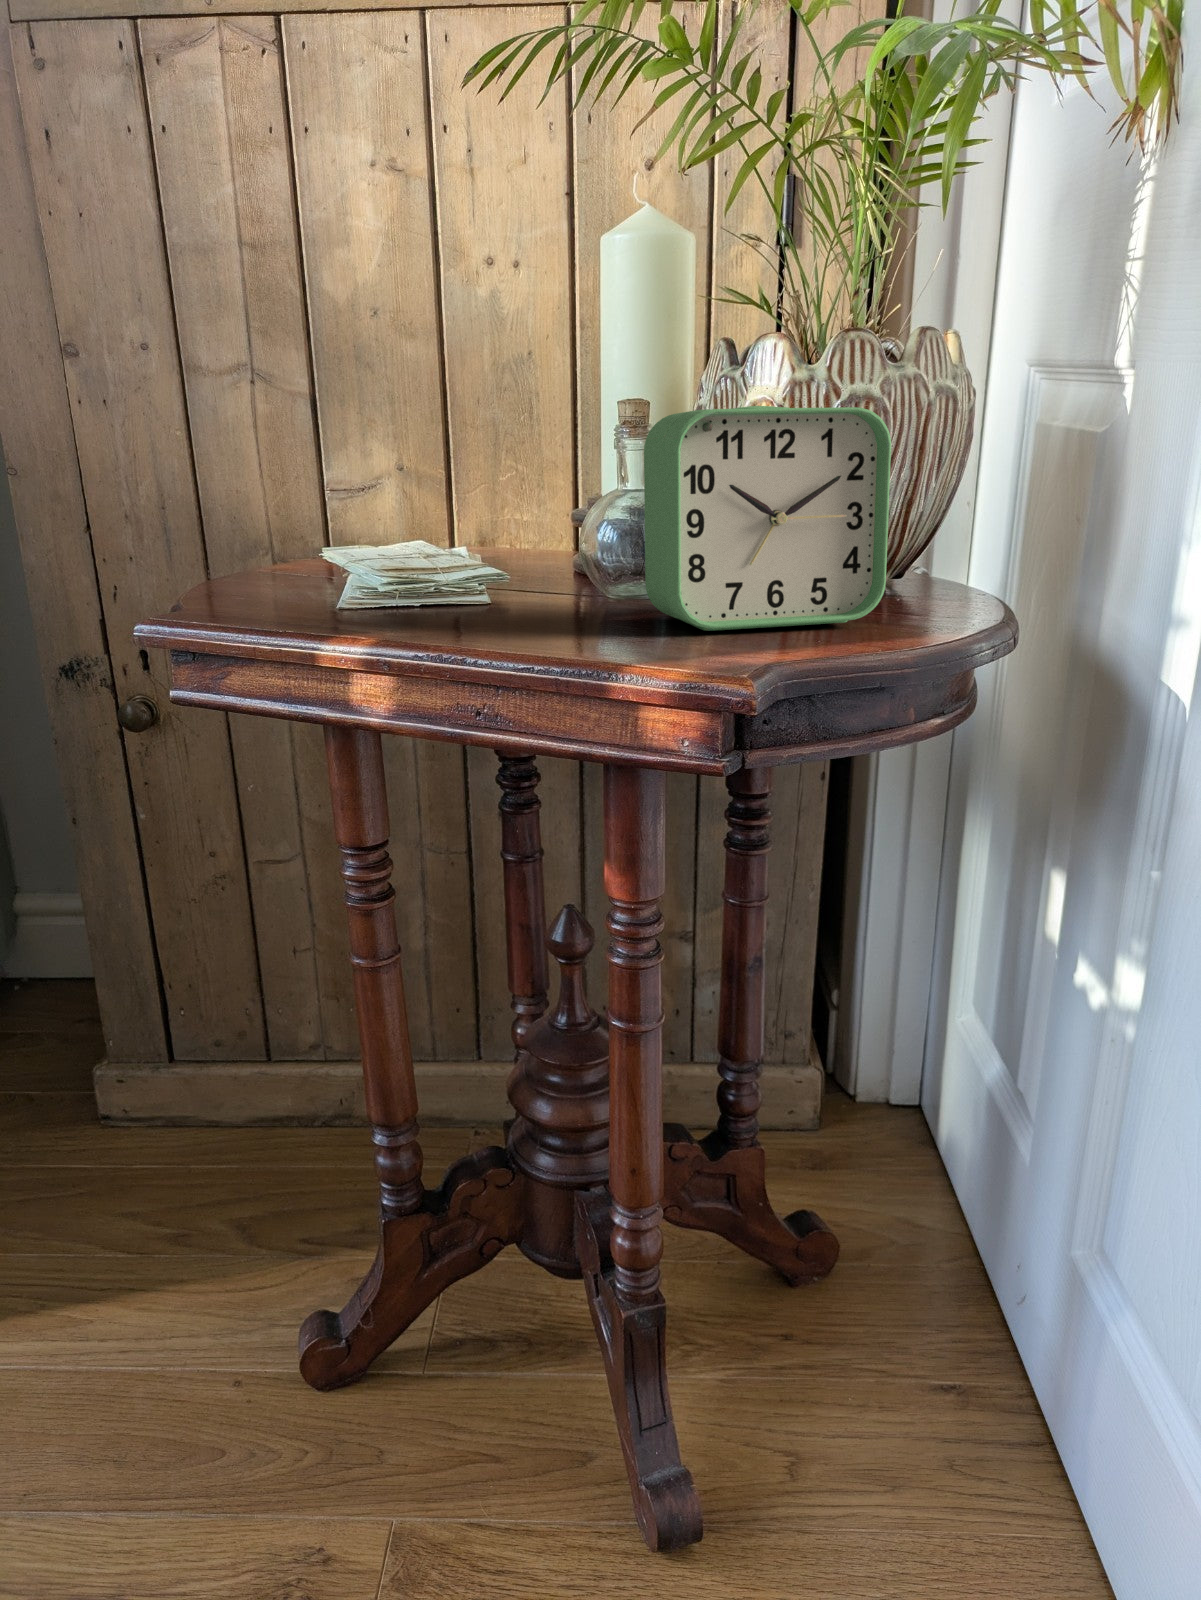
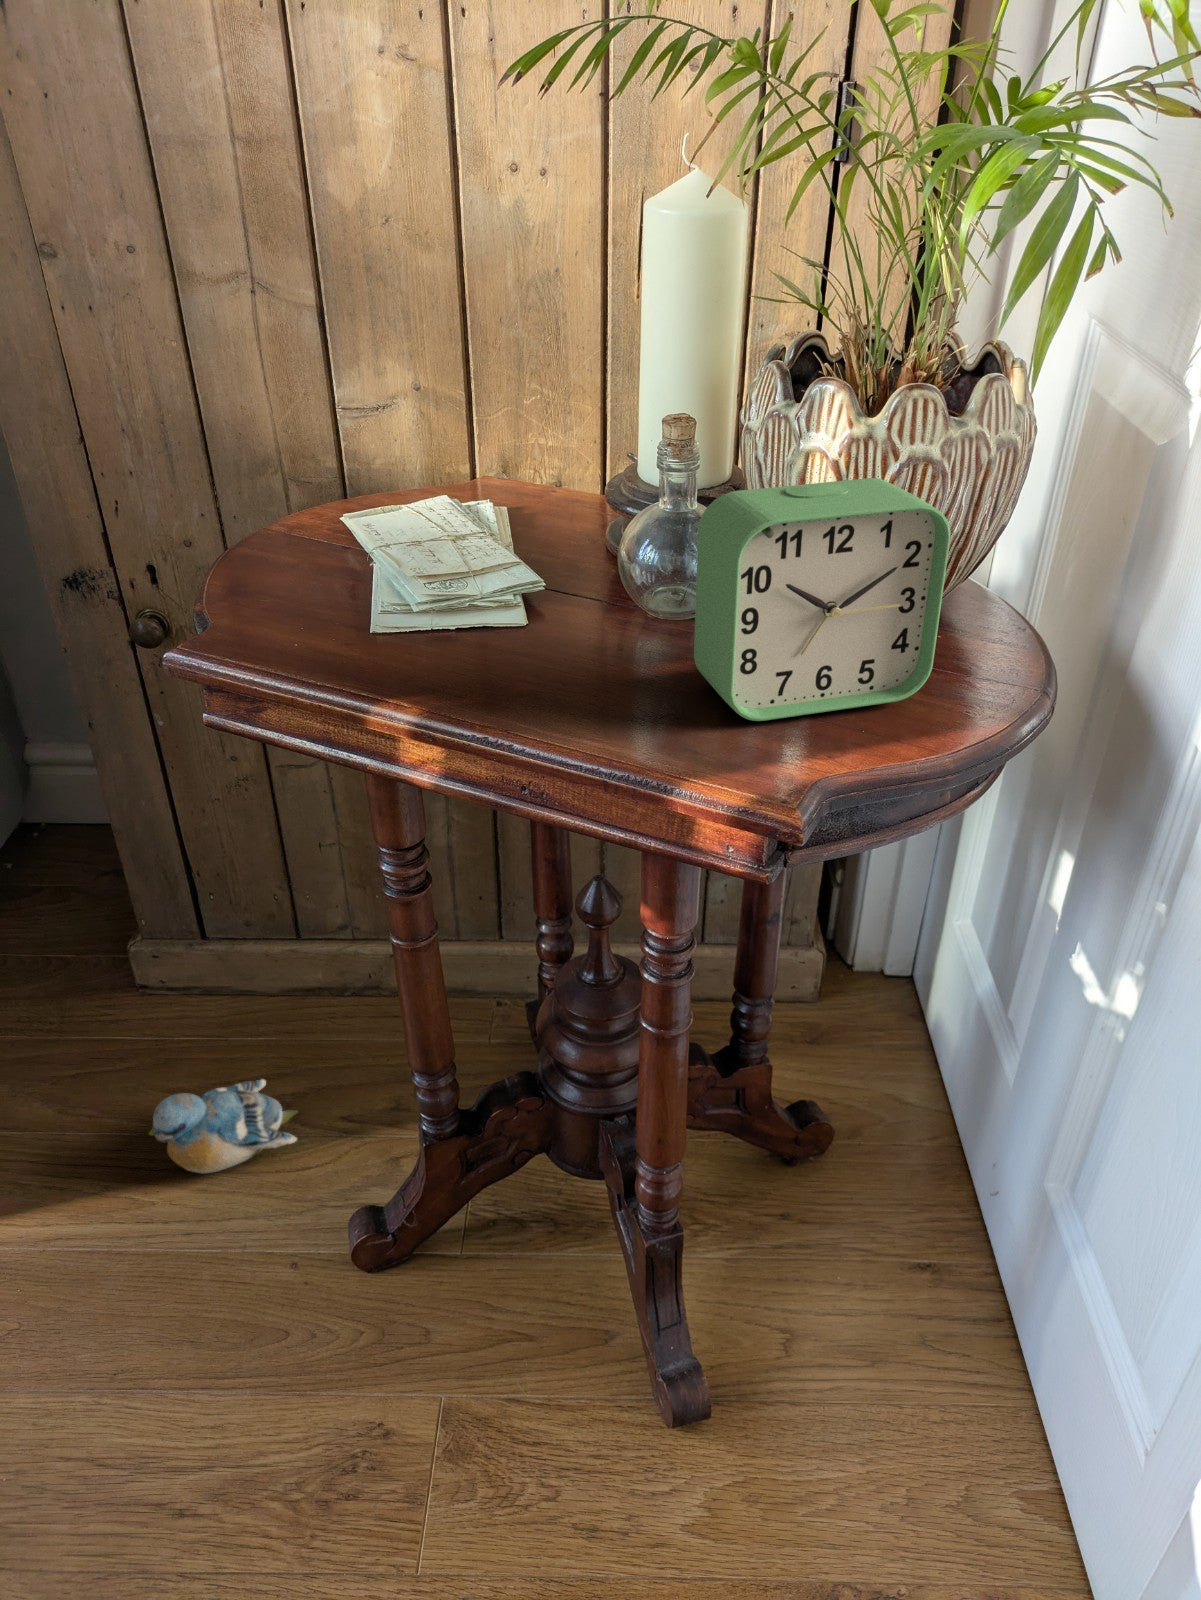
plush toy: none [82,1186,252,1285] -> present [149,1080,298,1173]

